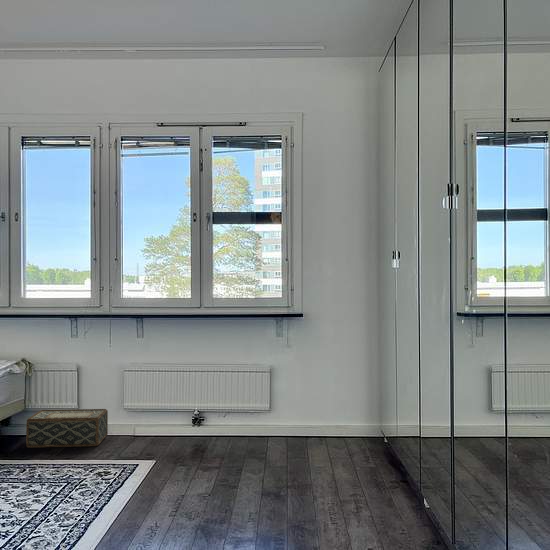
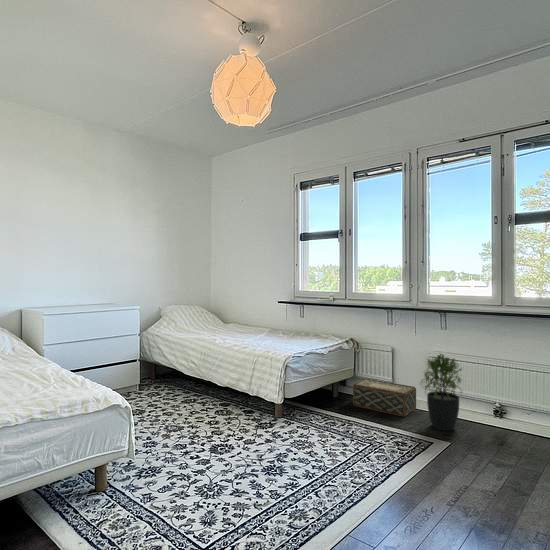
potted plant: none [116,362,165,450] -> present [421,354,462,431]

